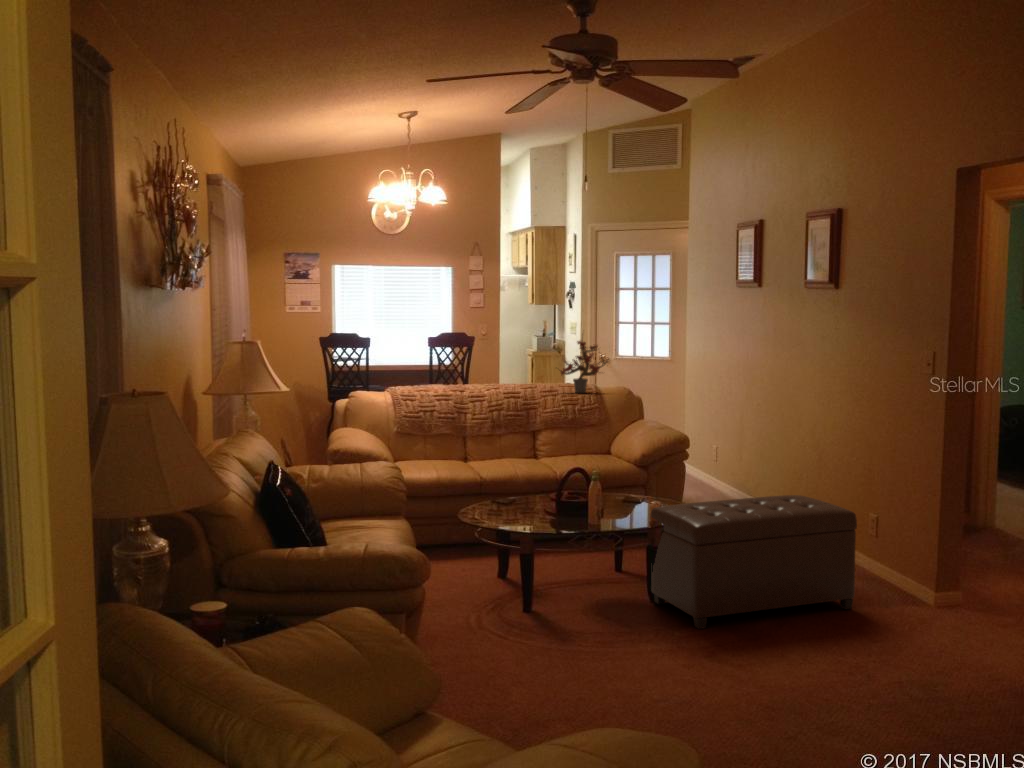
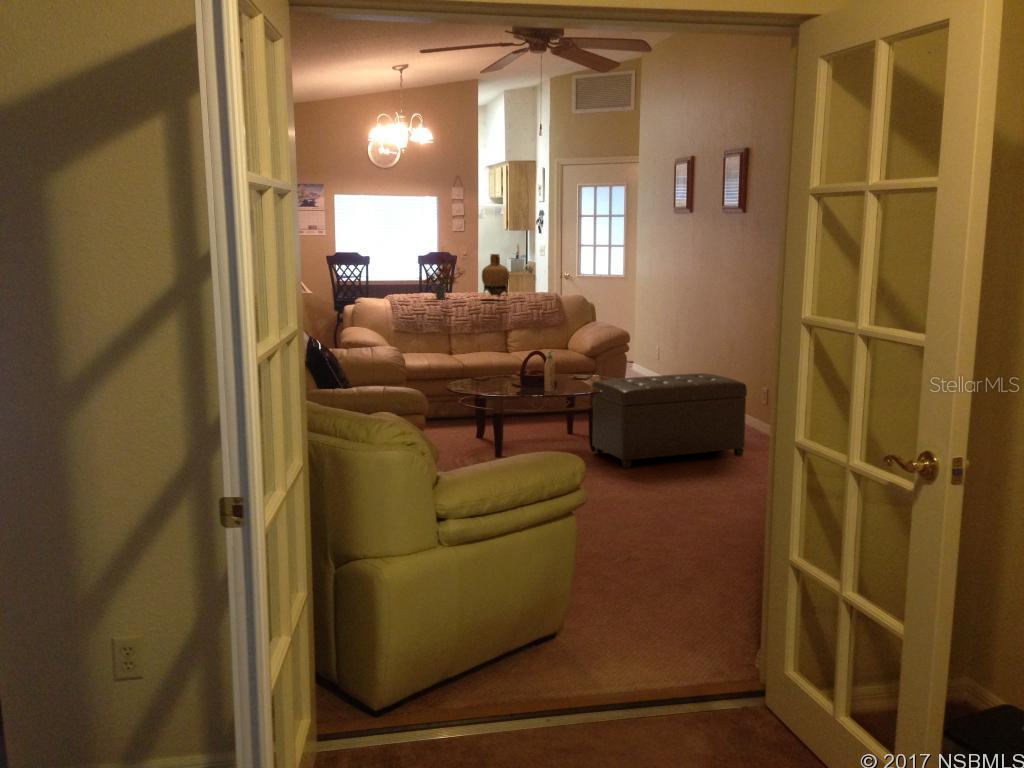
vase: none [504,337,538,392] -> present [482,254,509,297]
potted plant: present [559,340,608,393] -> present [423,255,463,299]

